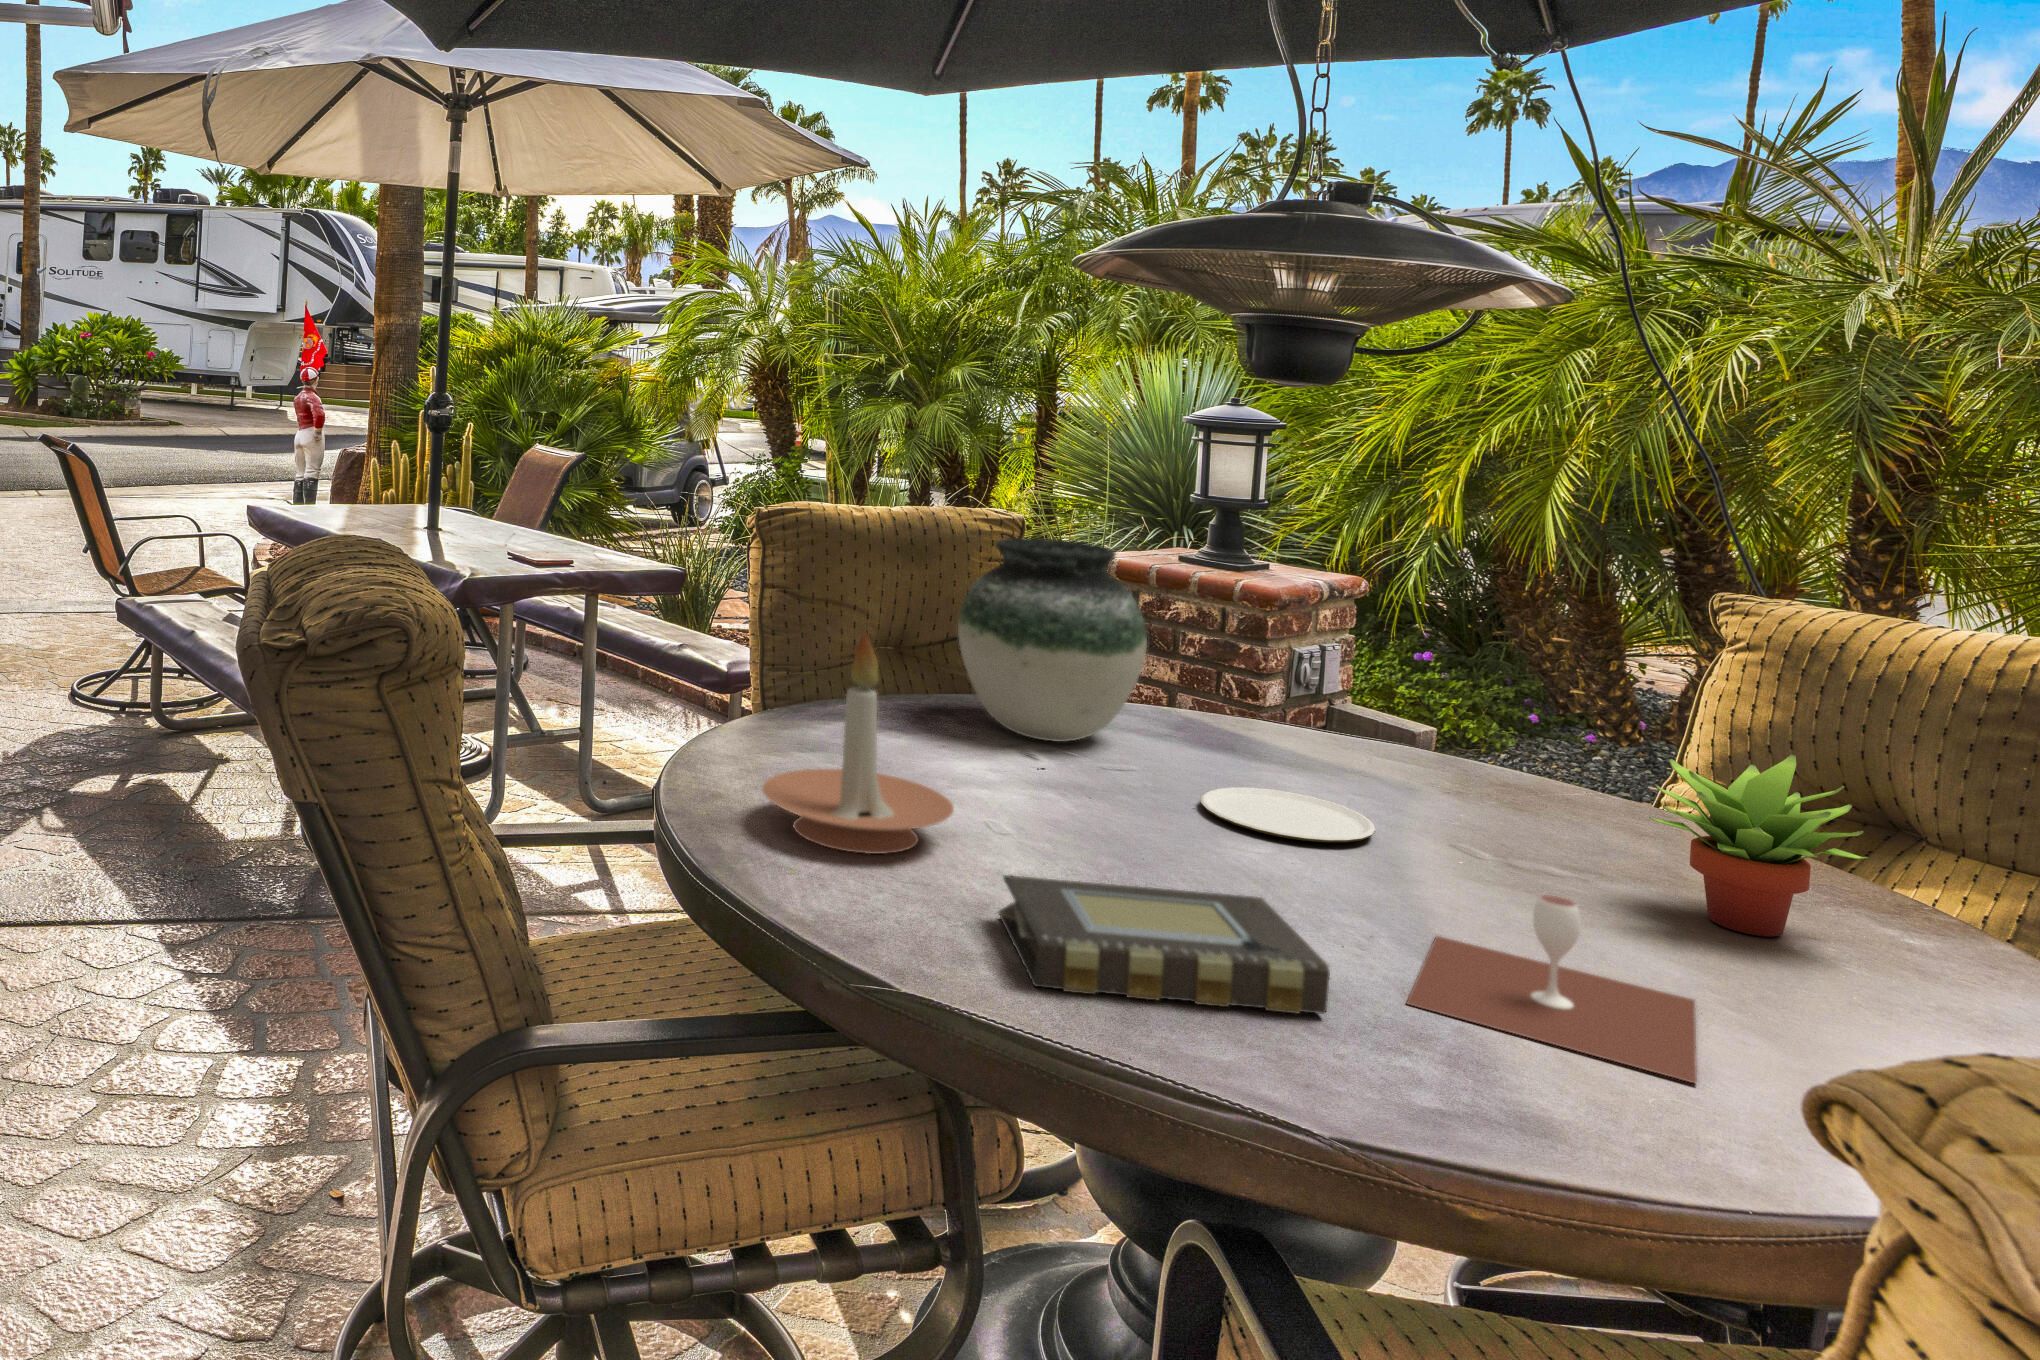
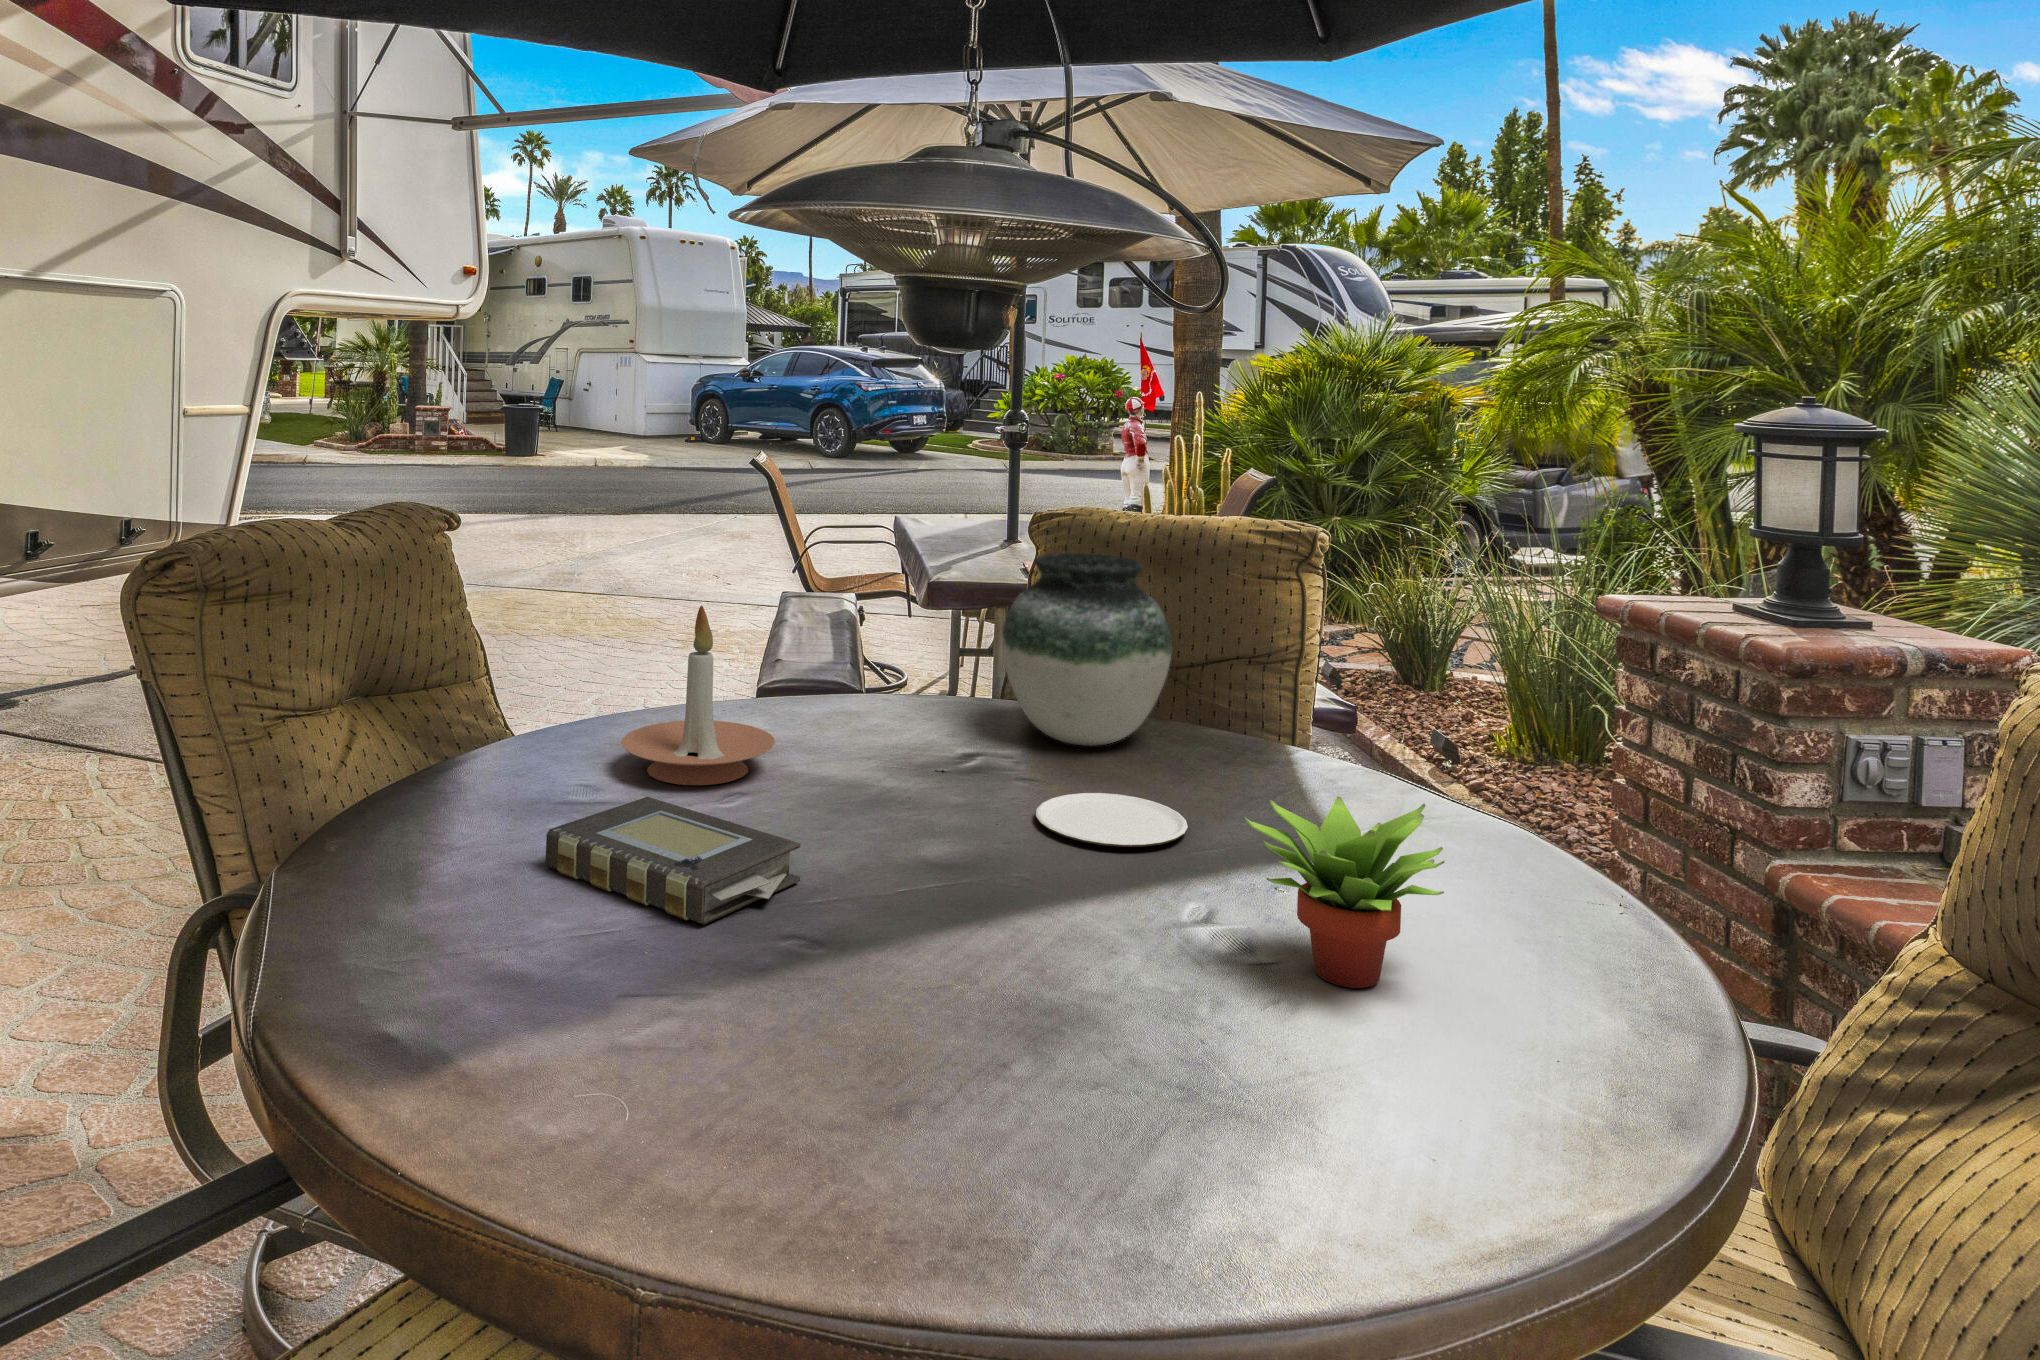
wine glass: present [1407,895,1697,1083] -> none [798,867,1073,1029]

